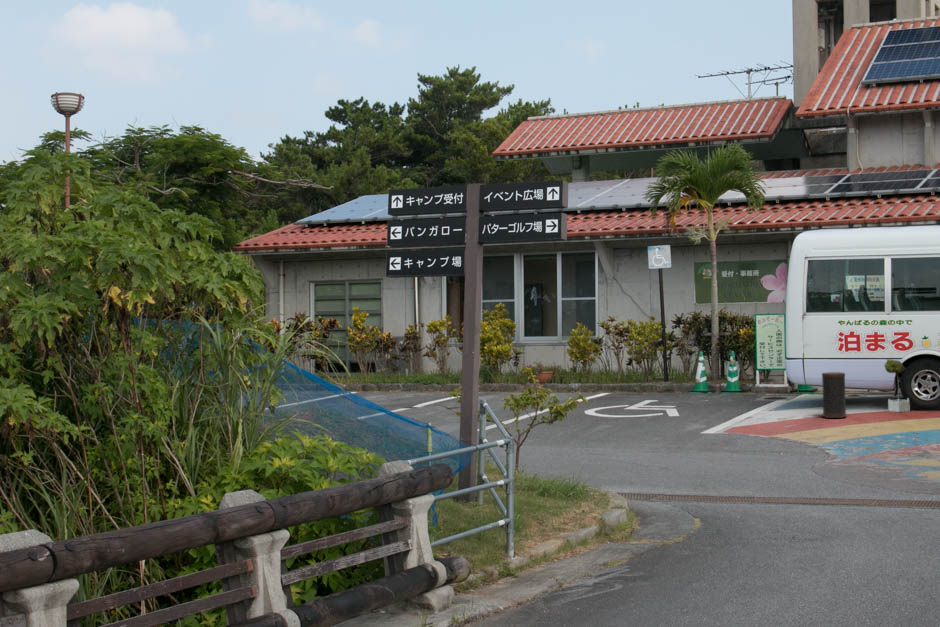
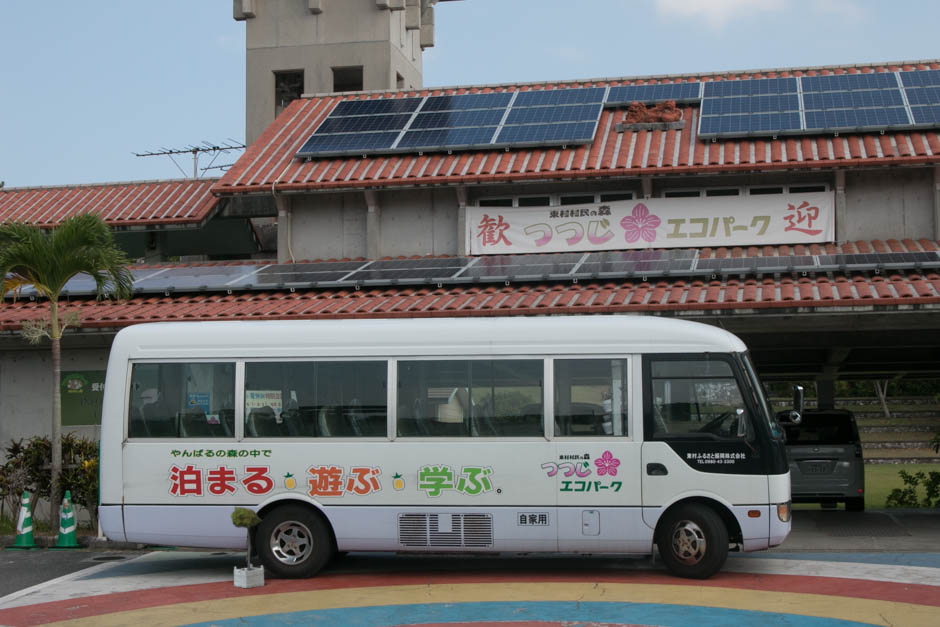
trash can: present [822,372,846,418] -> none [120,530,157,605]

